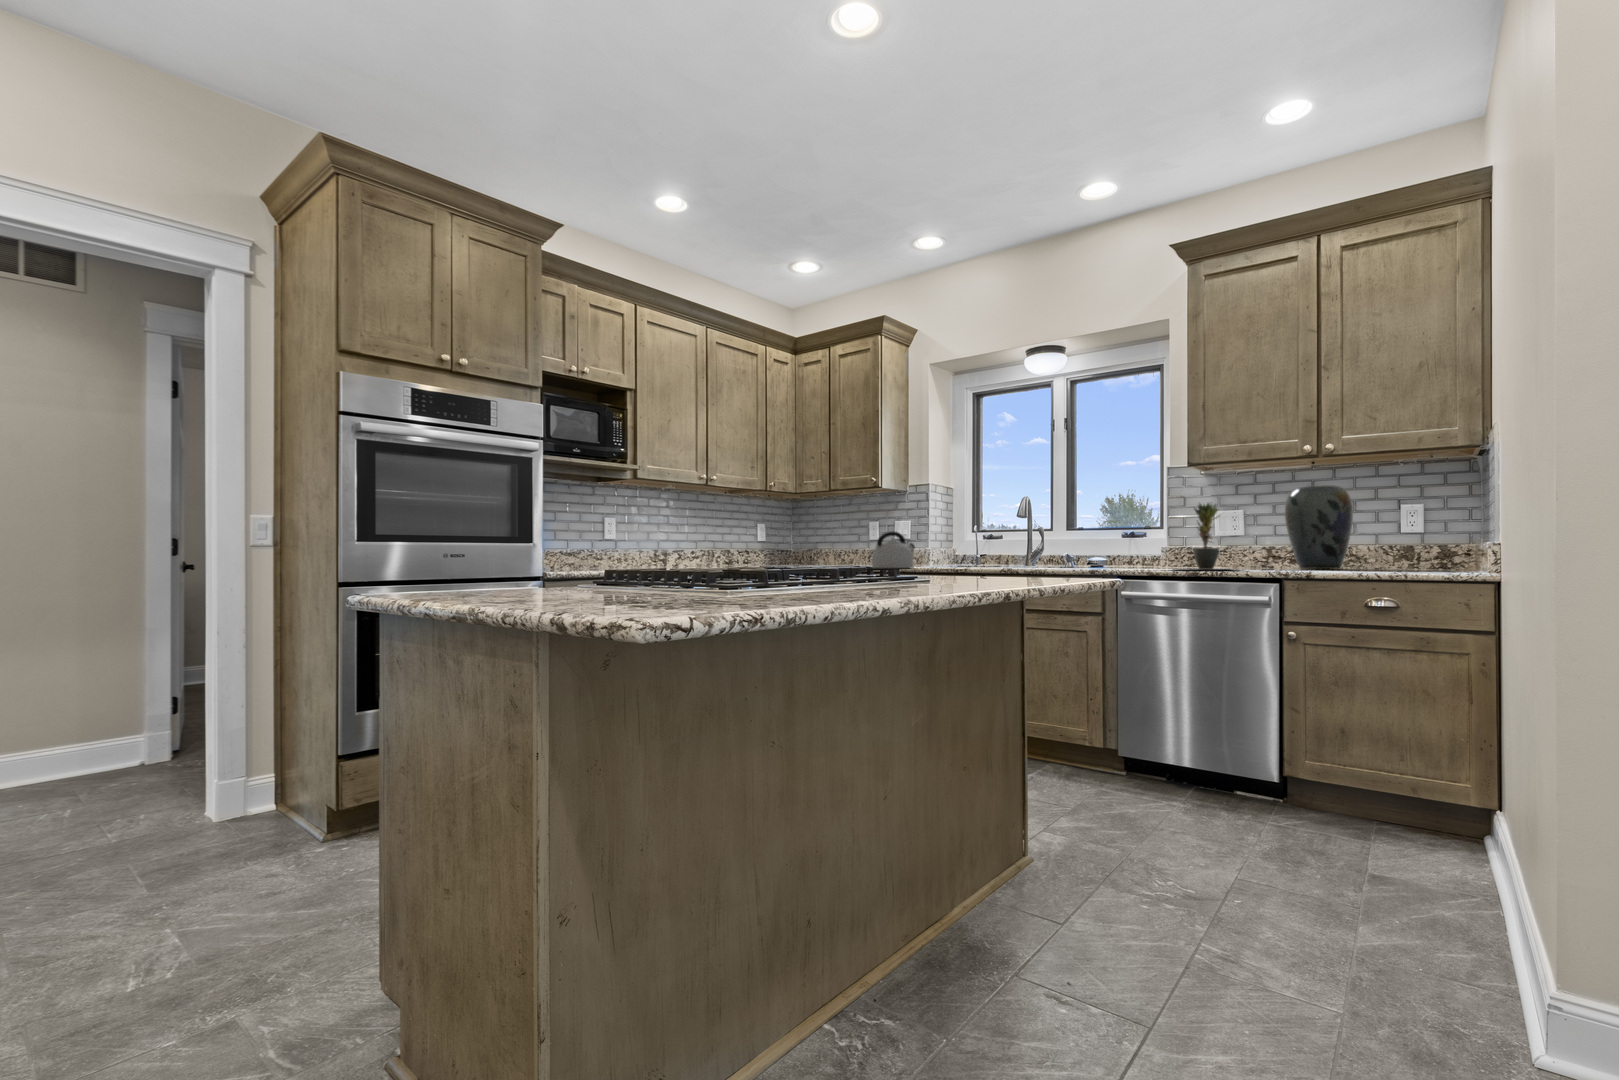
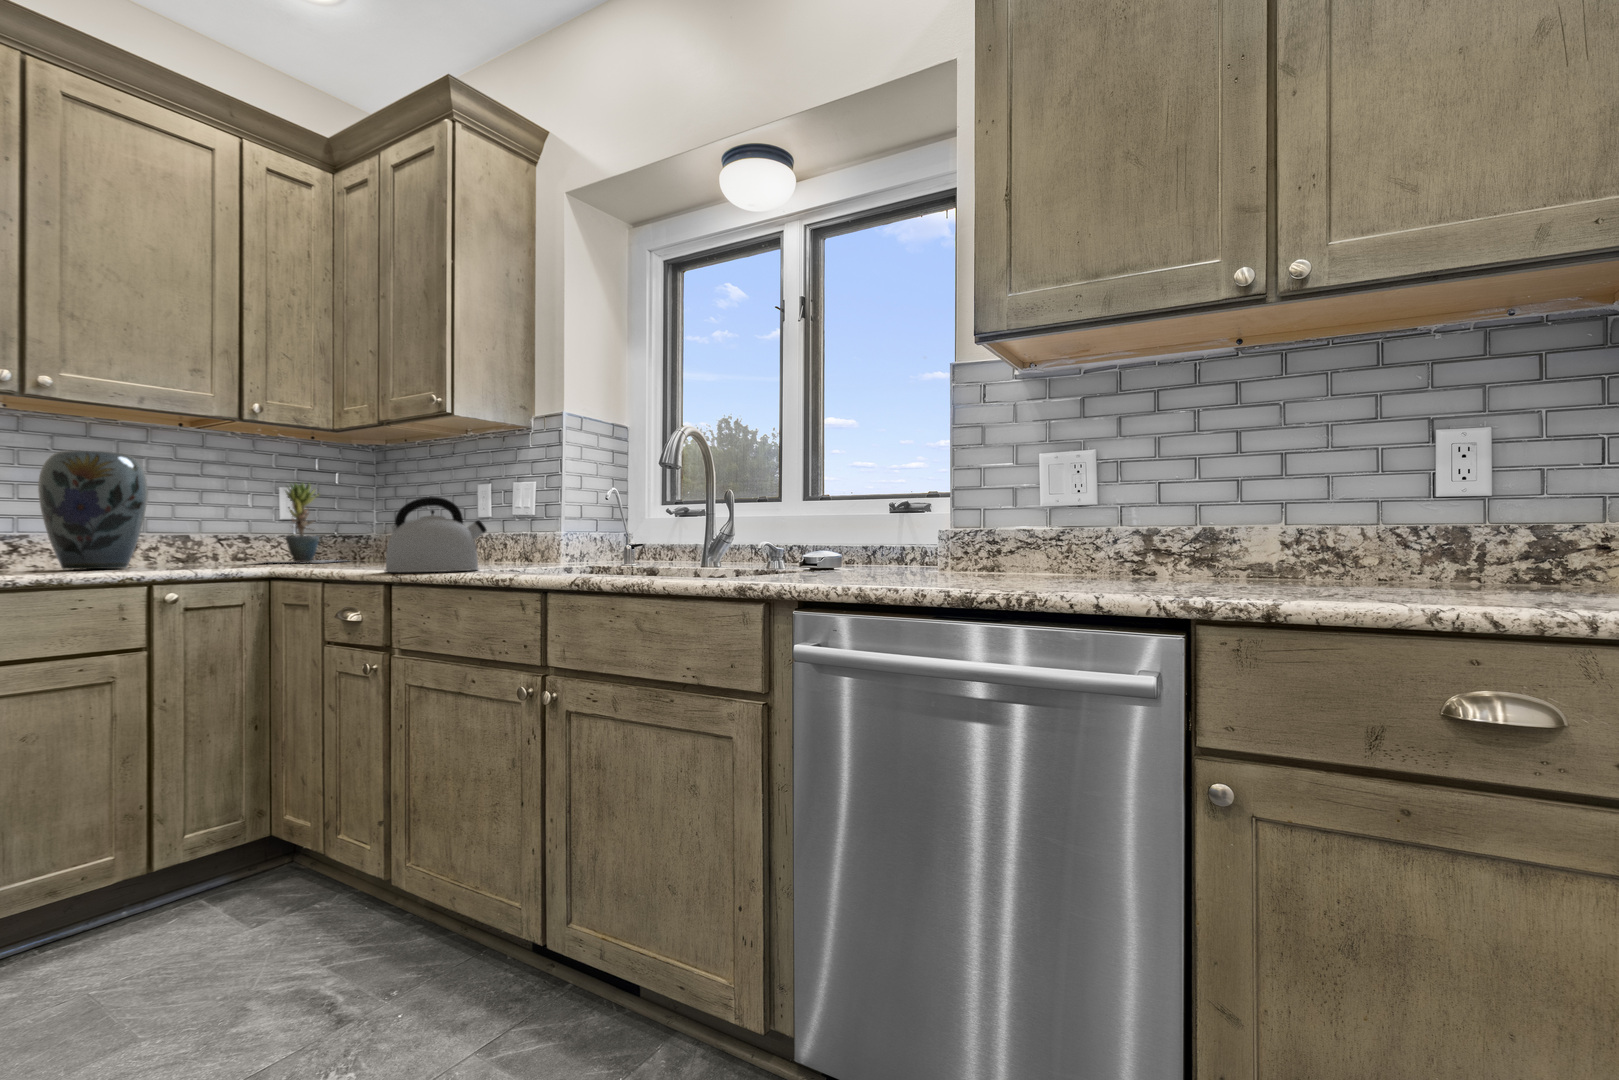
vase: present [1285,485,1353,569] -> present [38,450,148,569]
potted plant: present [1193,503,1220,570] -> present [265,483,338,563]

